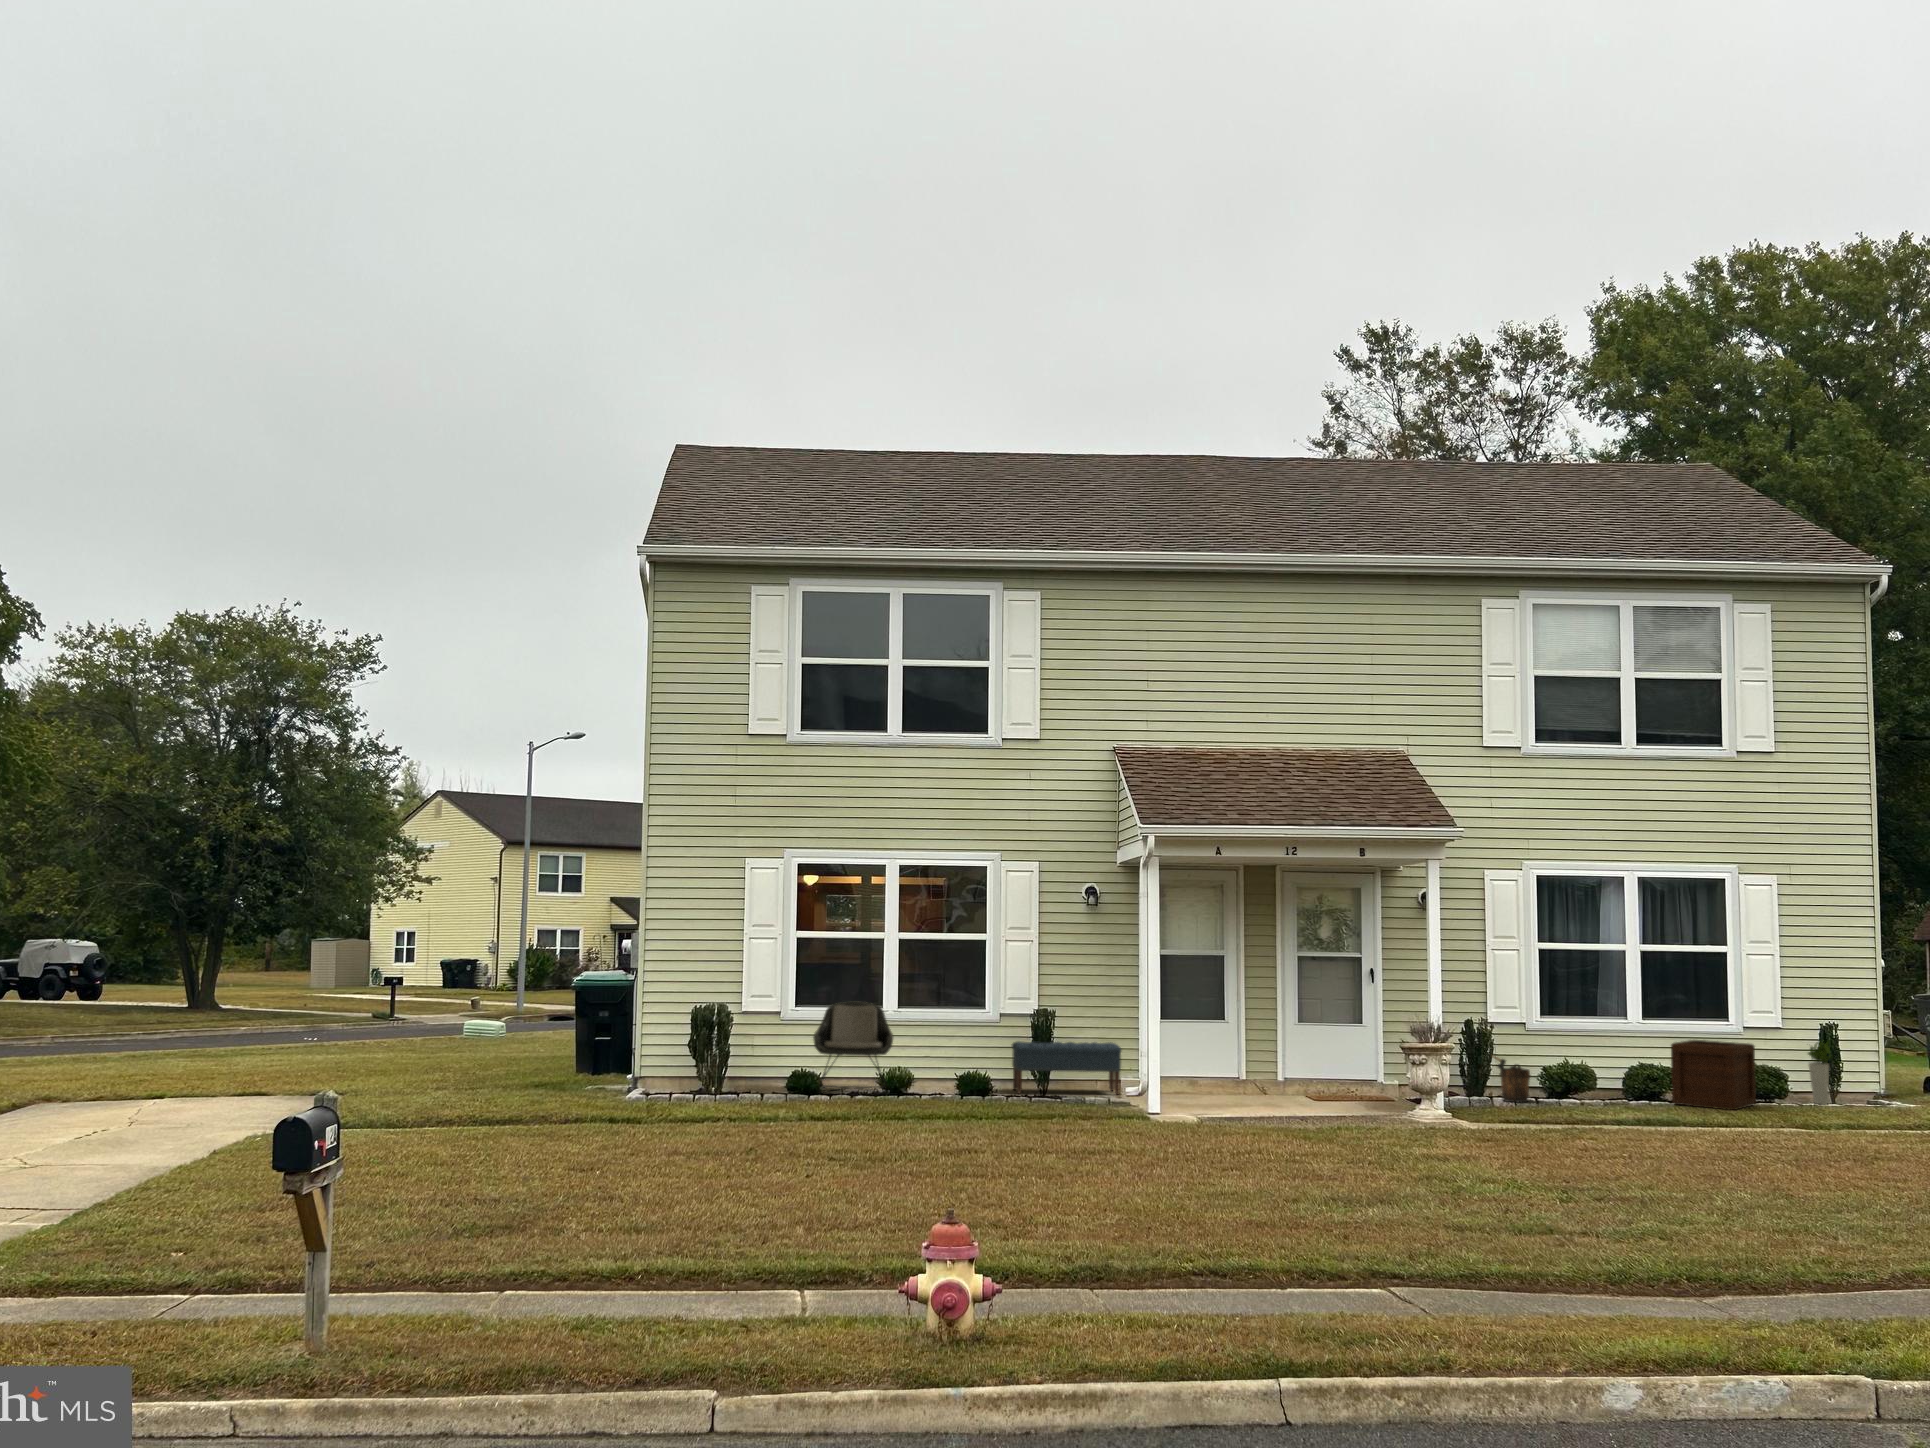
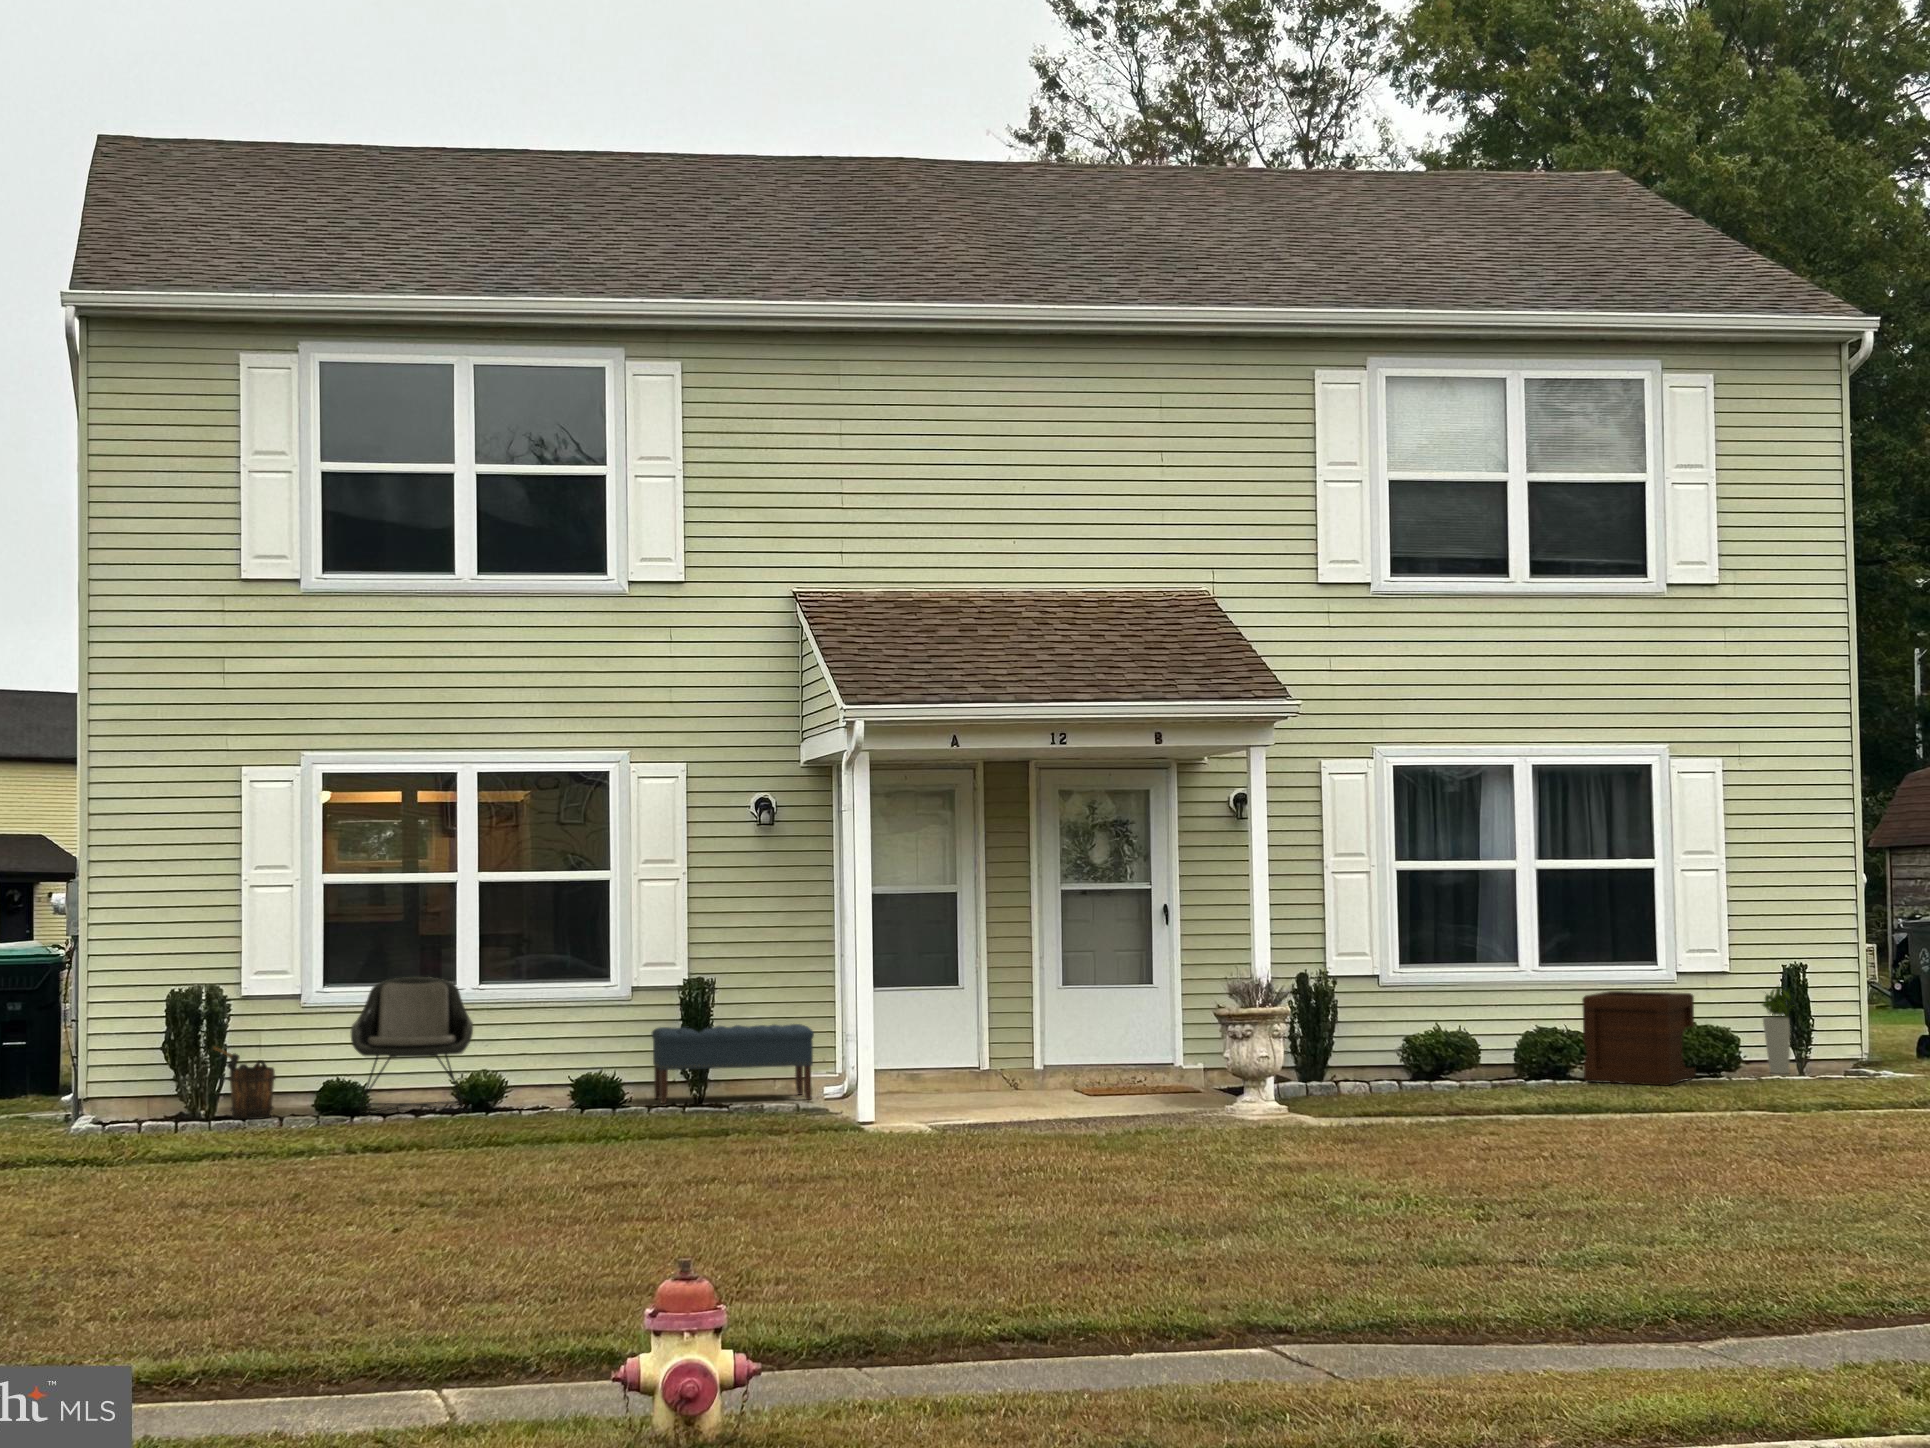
bucket: present [1493,1056,1531,1103] -> present [213,1047,276,1119]

